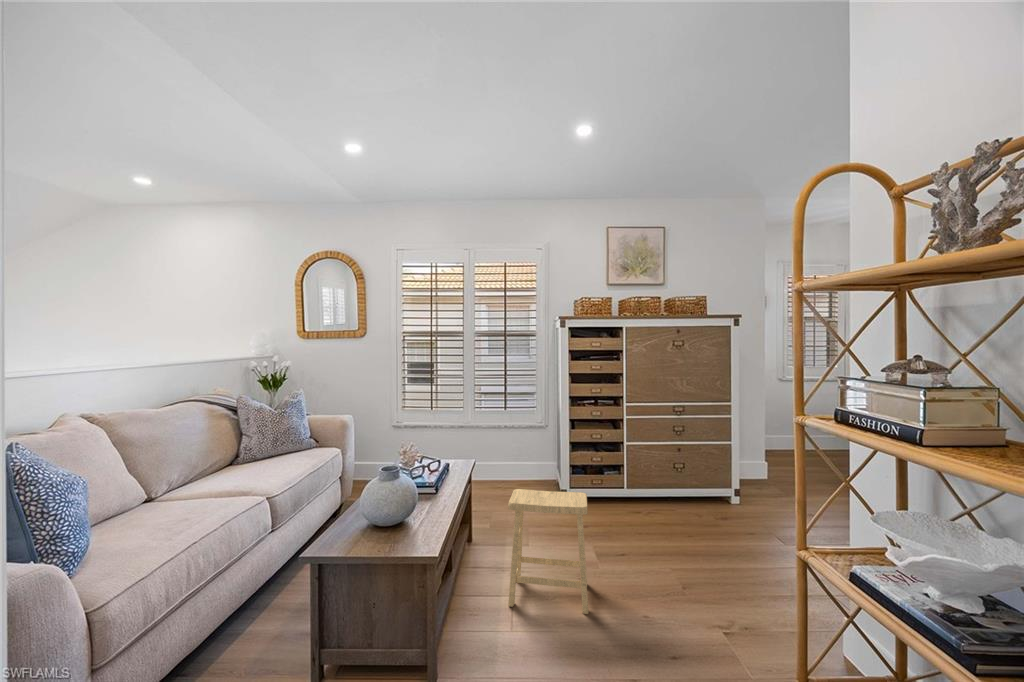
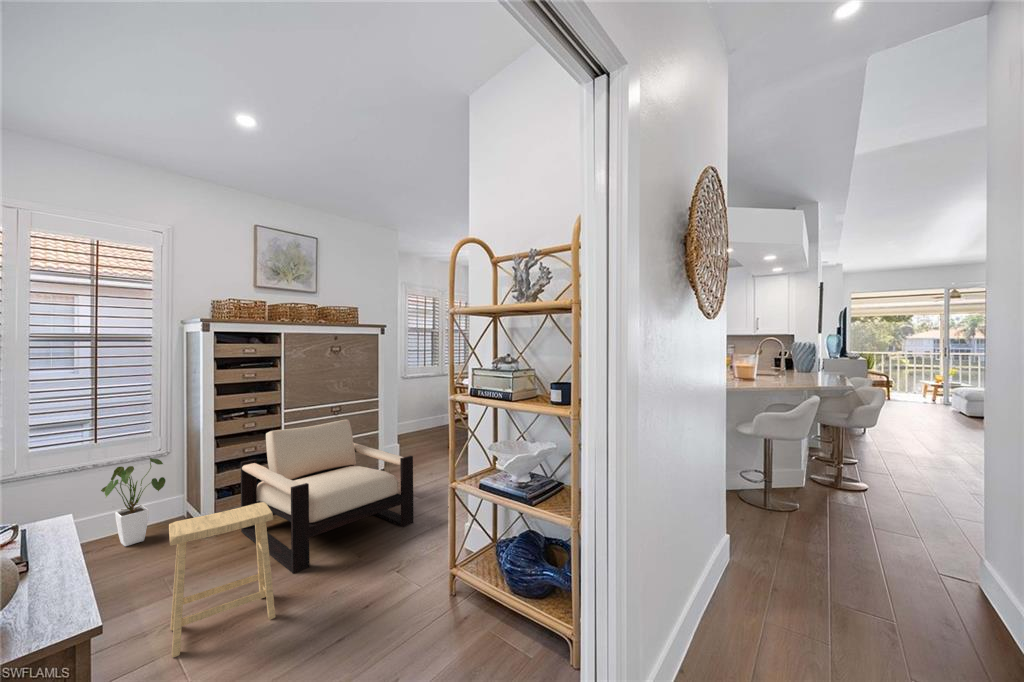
armchair: none [587,422,766,574] -> present [241,420,414,574]
house plant: none [503,427,540,494] -> present [101,458,166,546]

